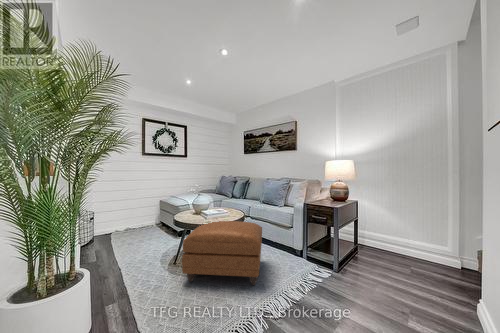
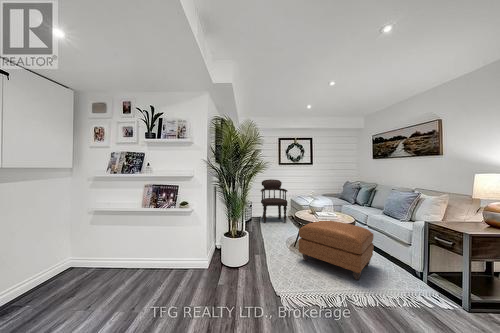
armchair: none [112,176,156,240] -> present [261,179,288,223]

